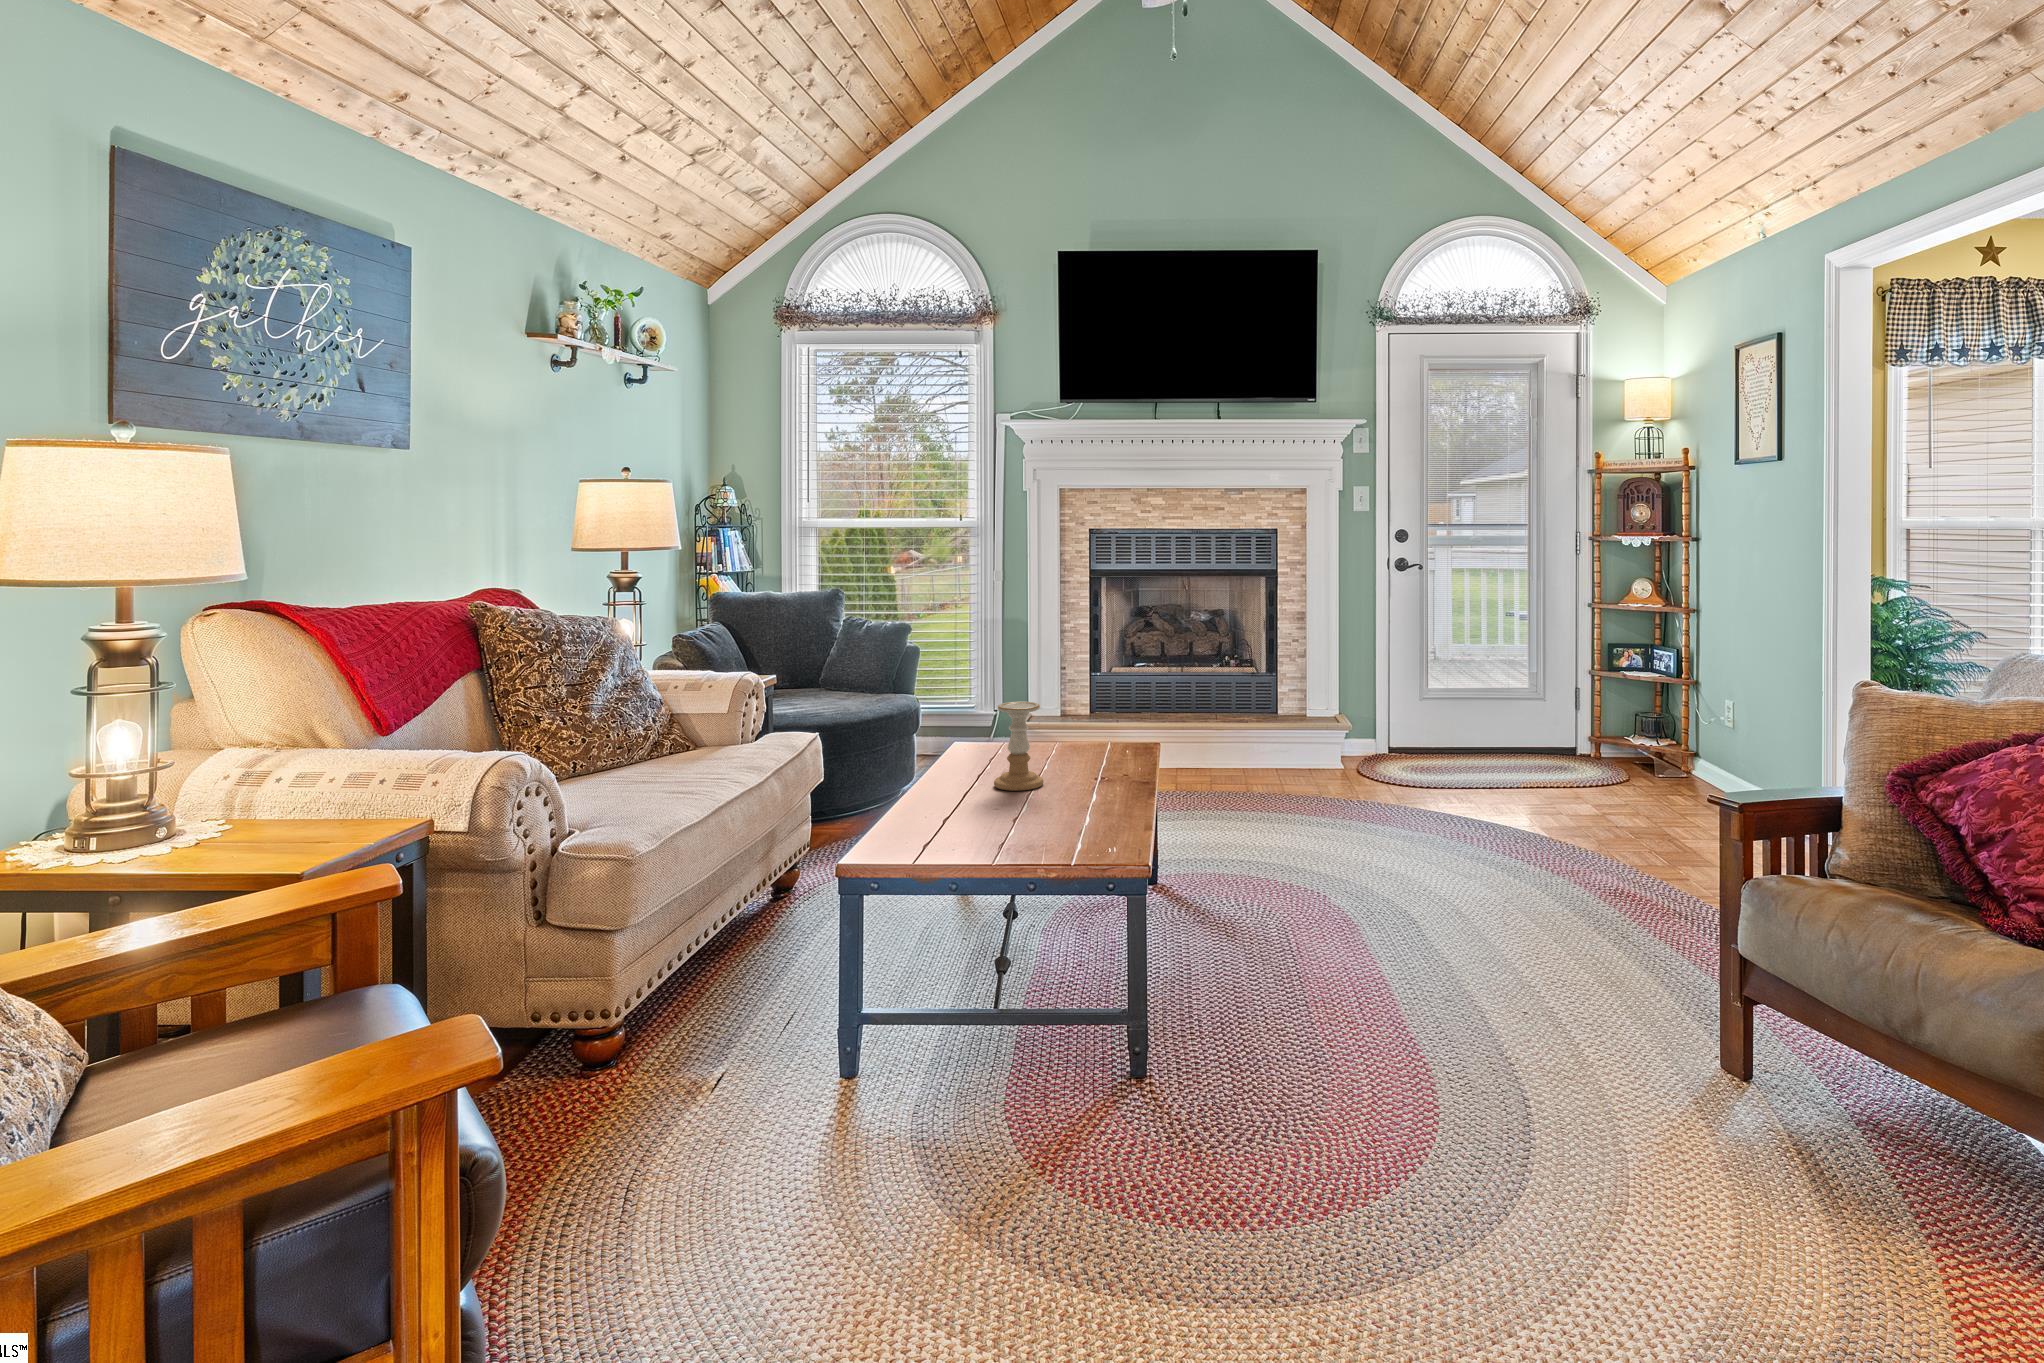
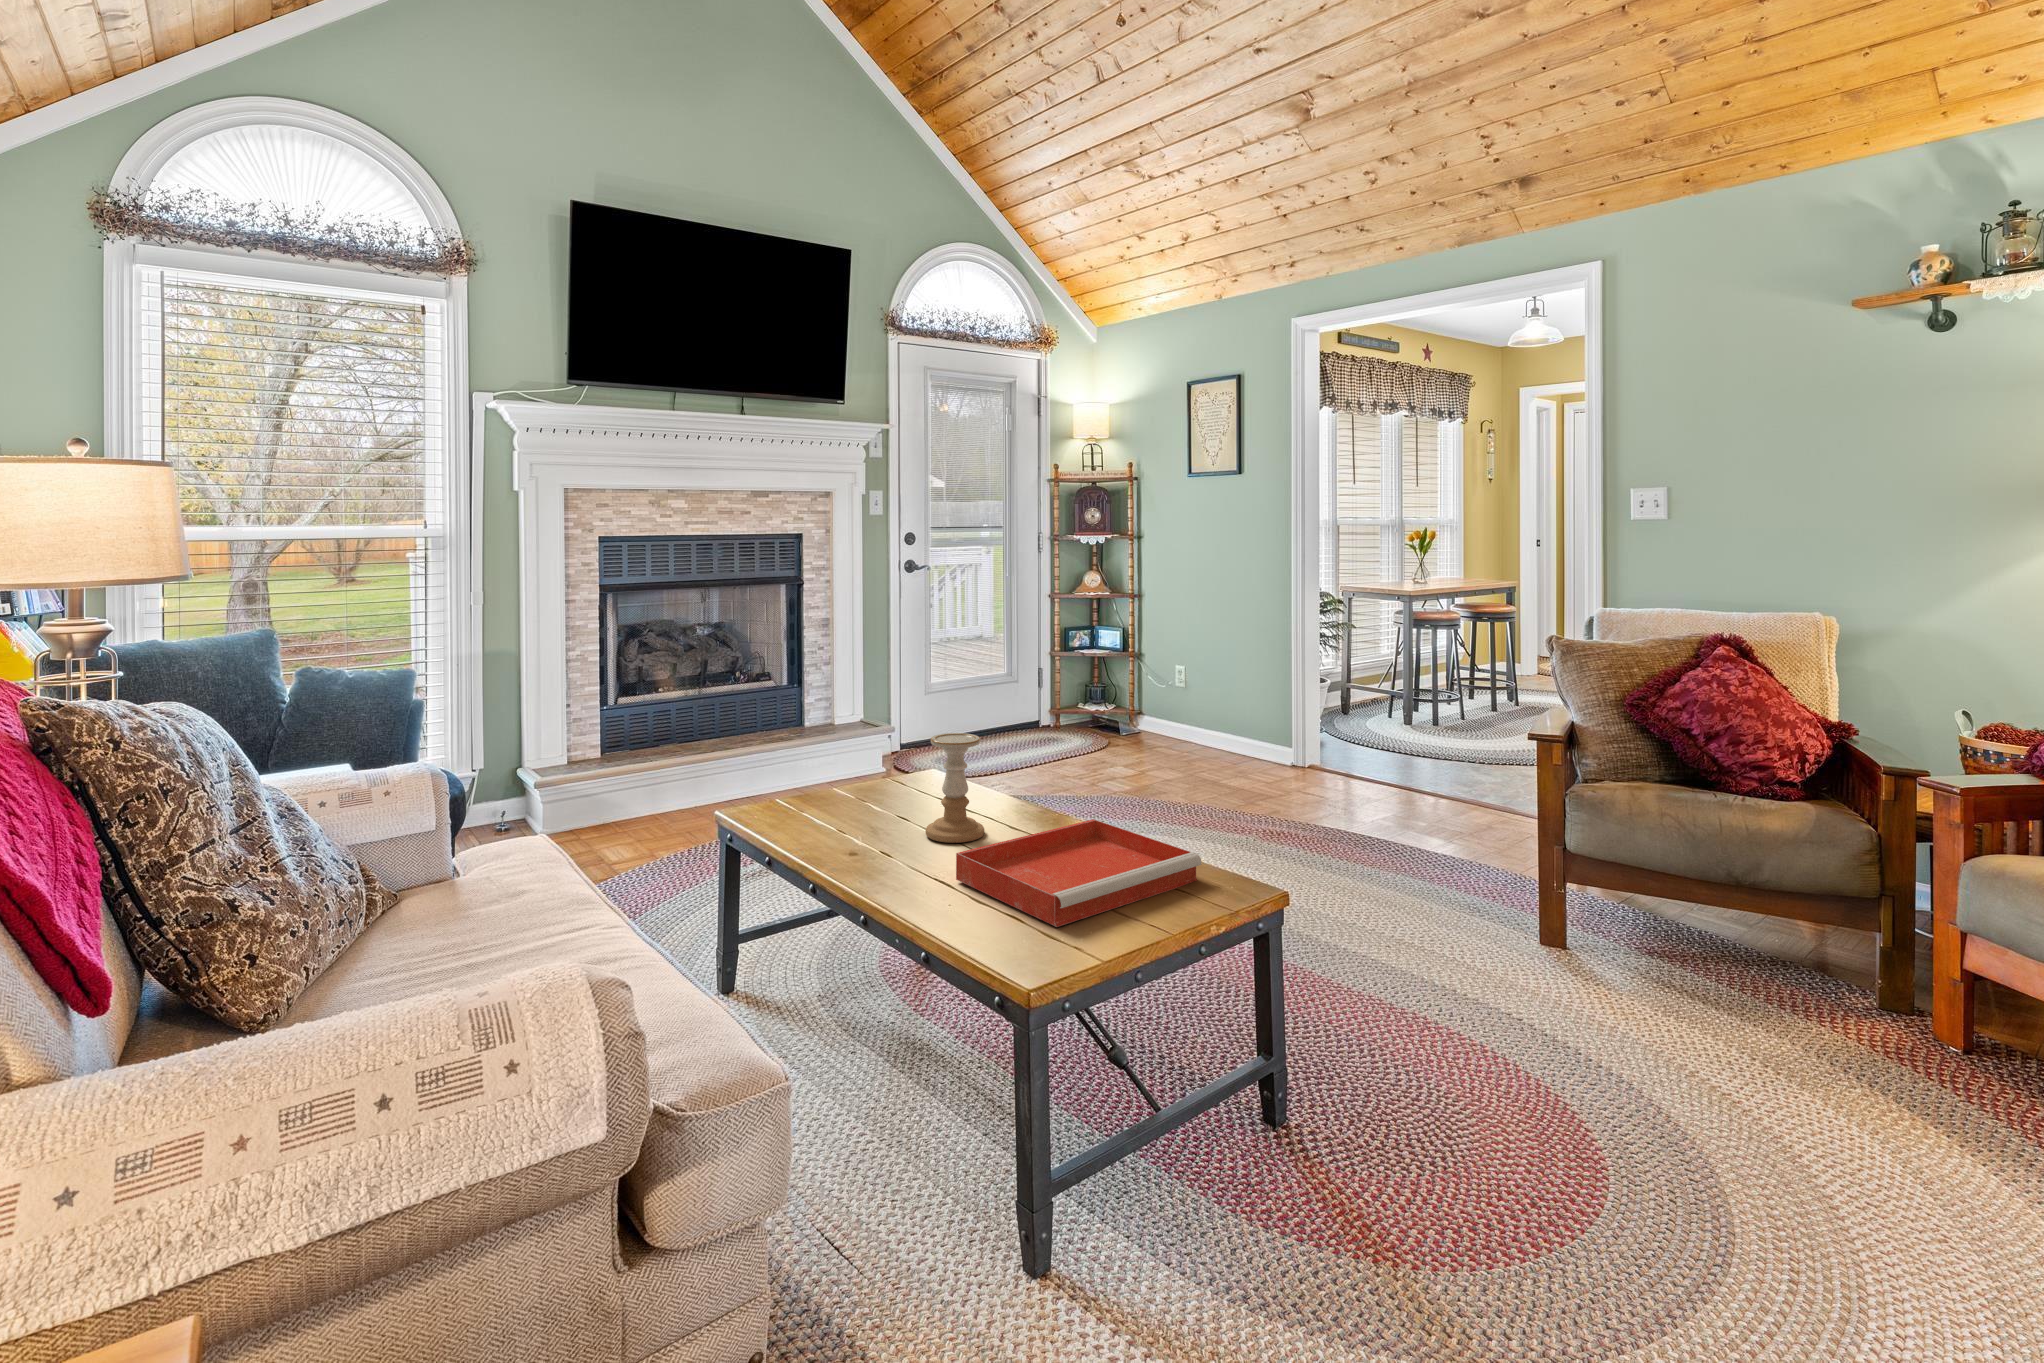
tray: none [908,787,1085,845] -> present [956,819,1201,927]

